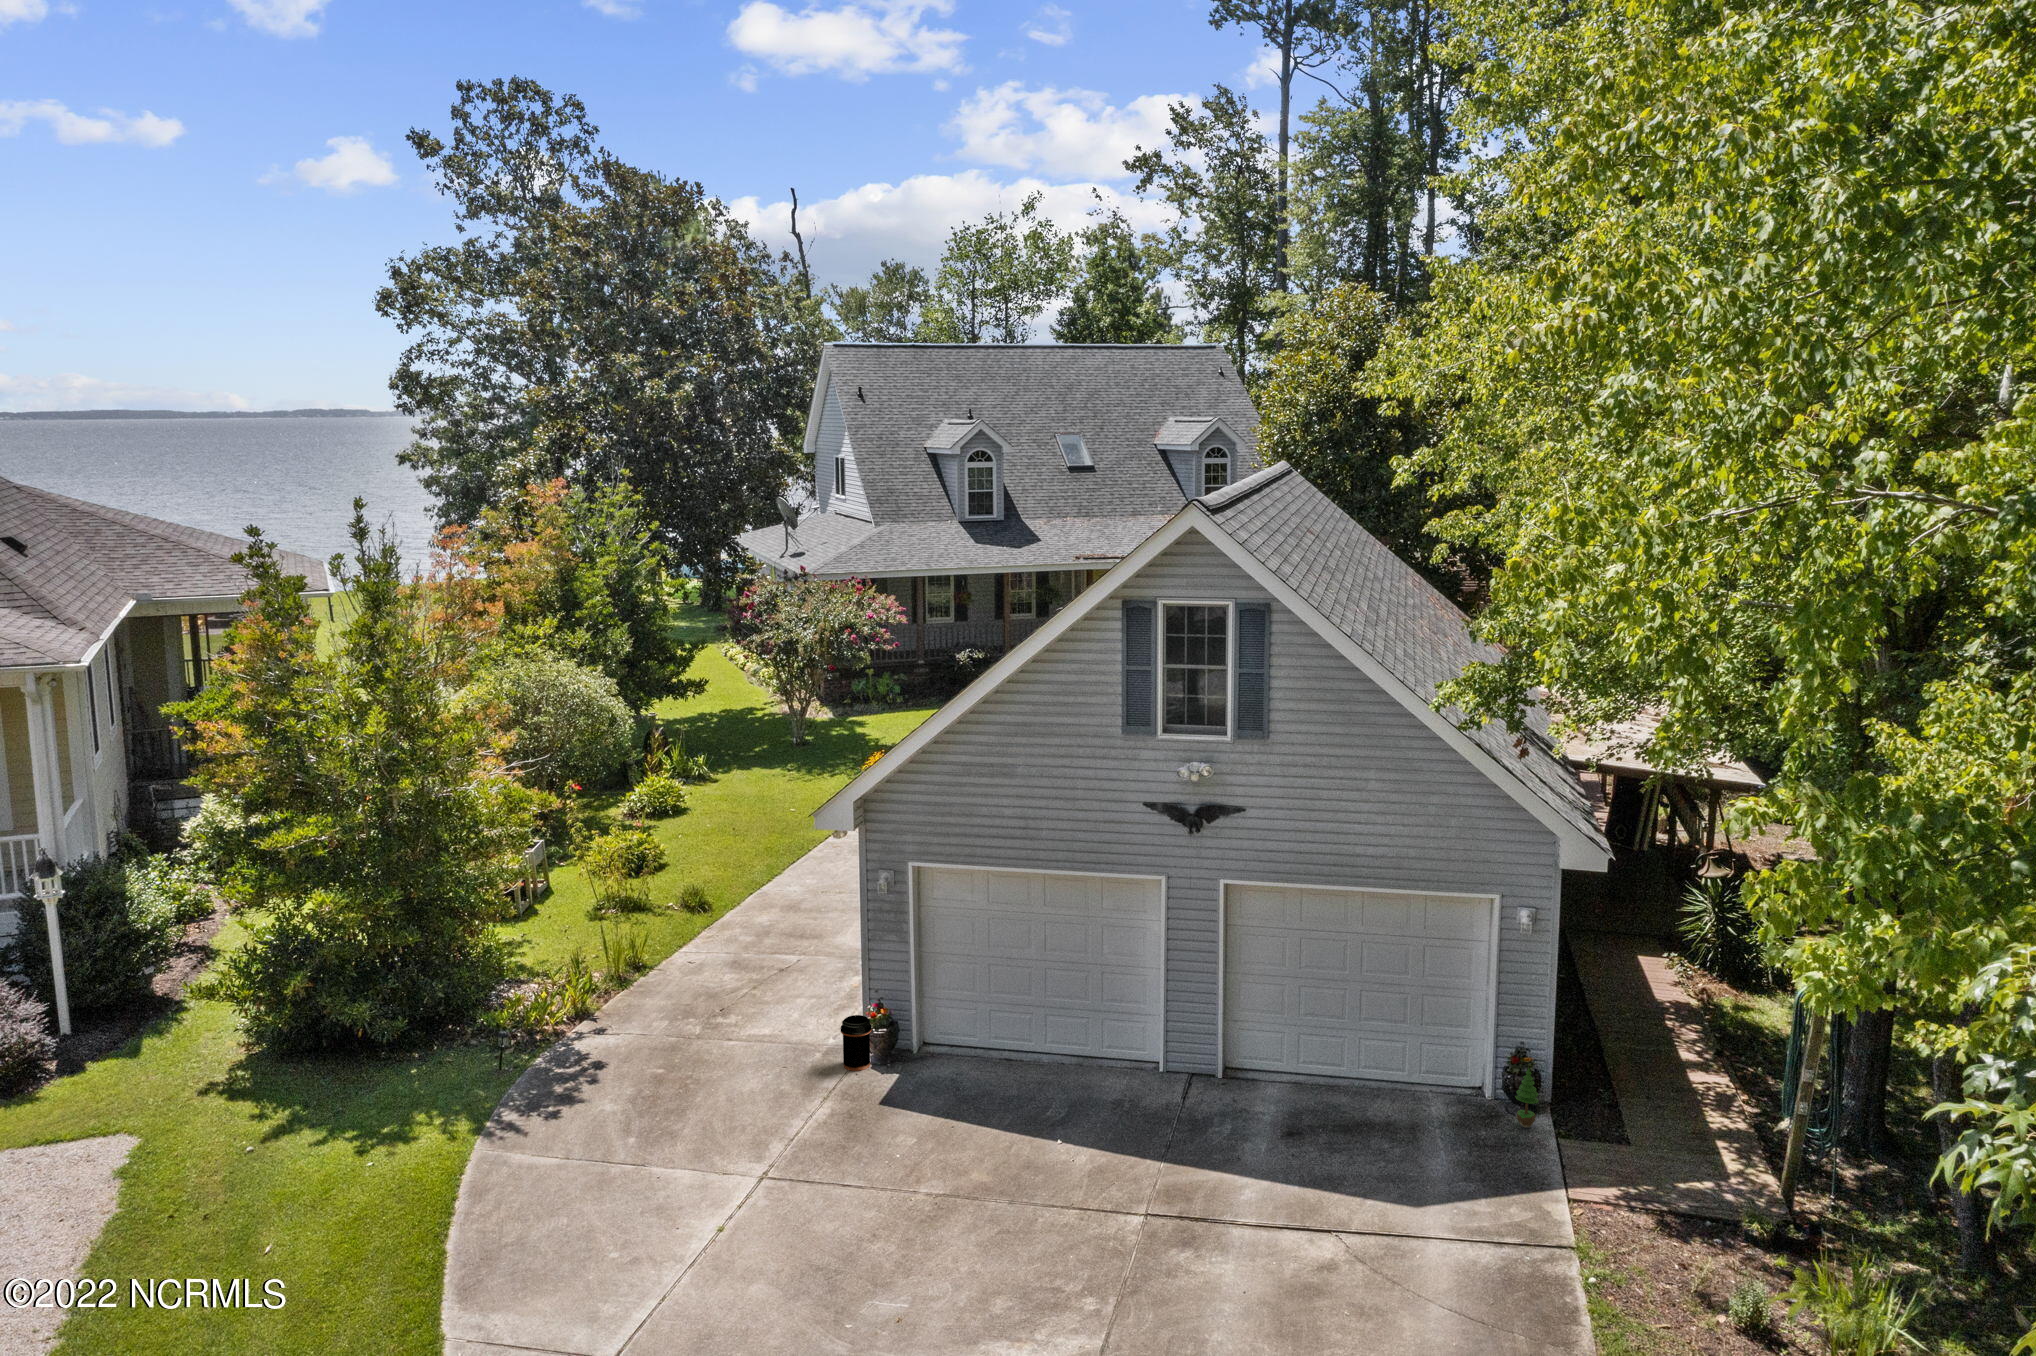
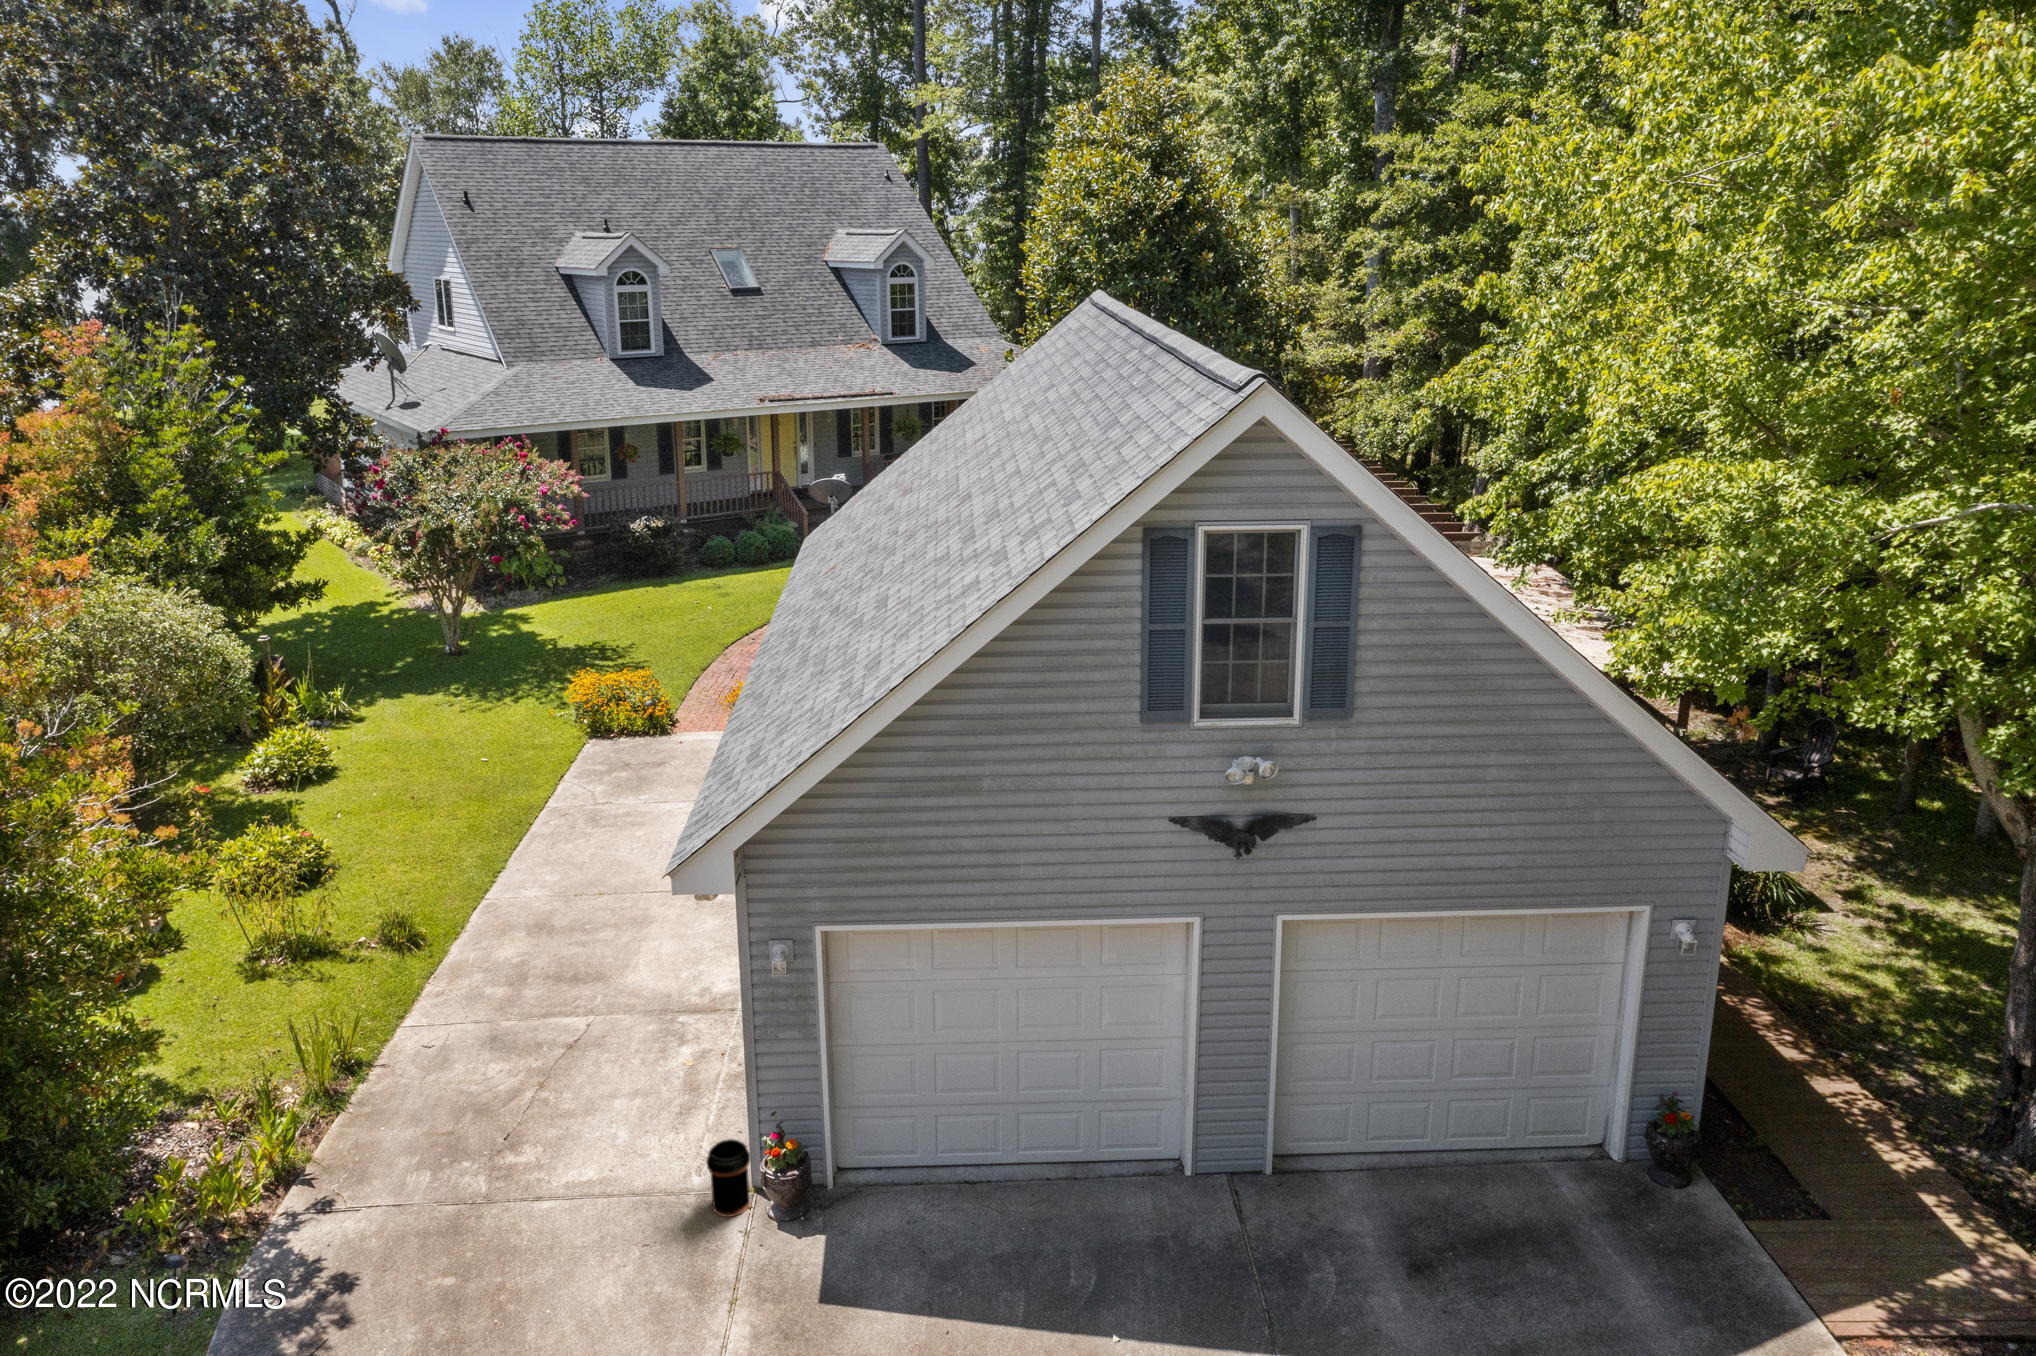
potted tree: present [1515,1069,1539,1128] -> none [1549,1093,1577,1157]

